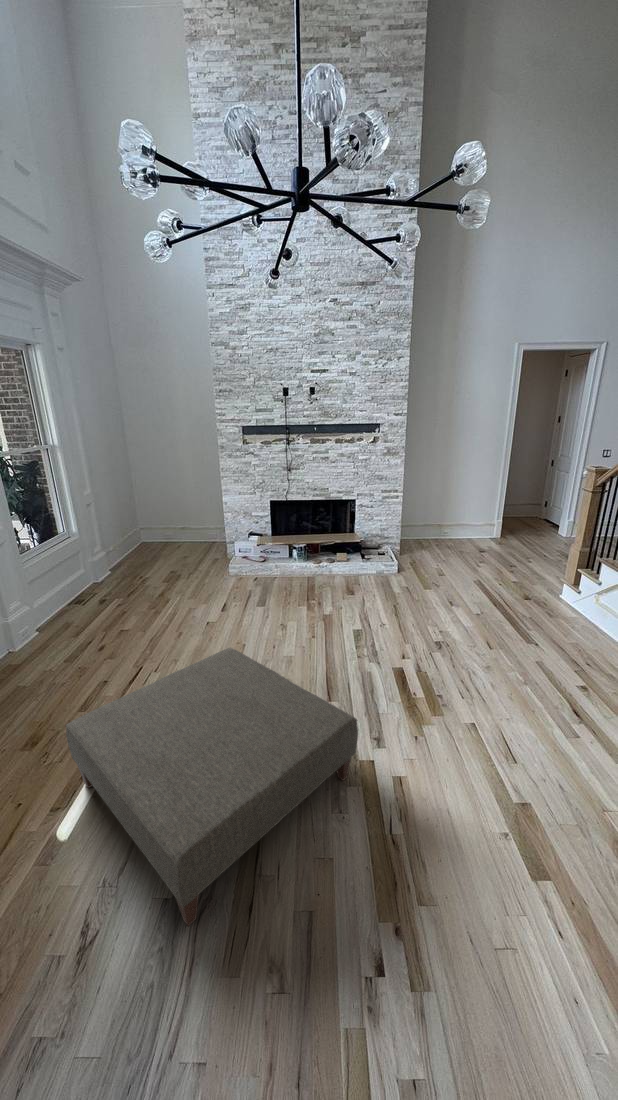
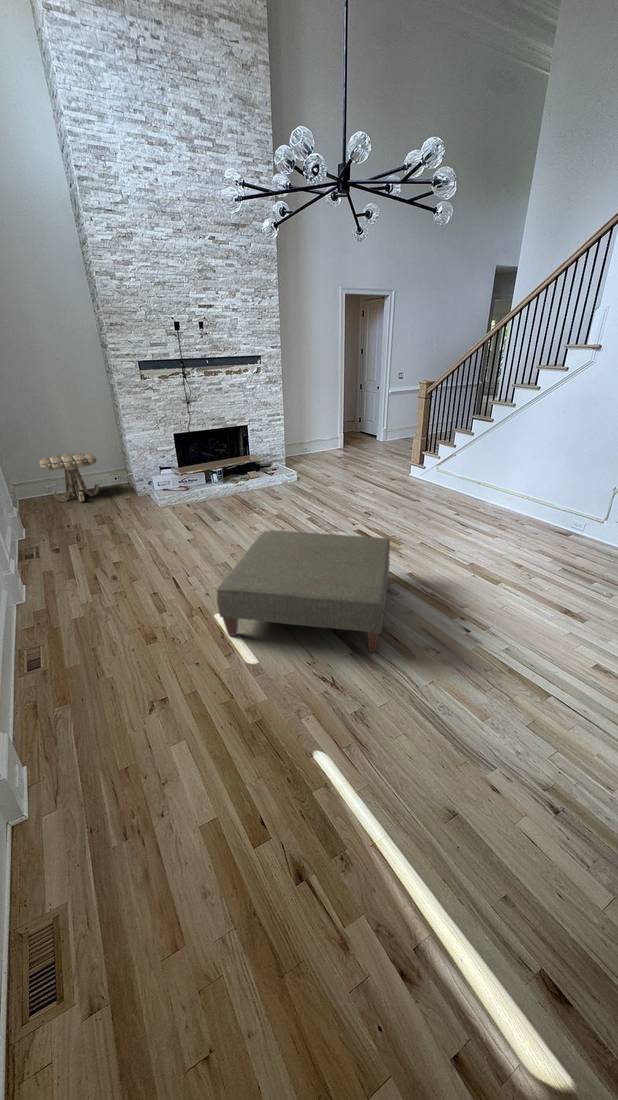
side table: none [148,507,201,555] -> present [40,453,99,502]

